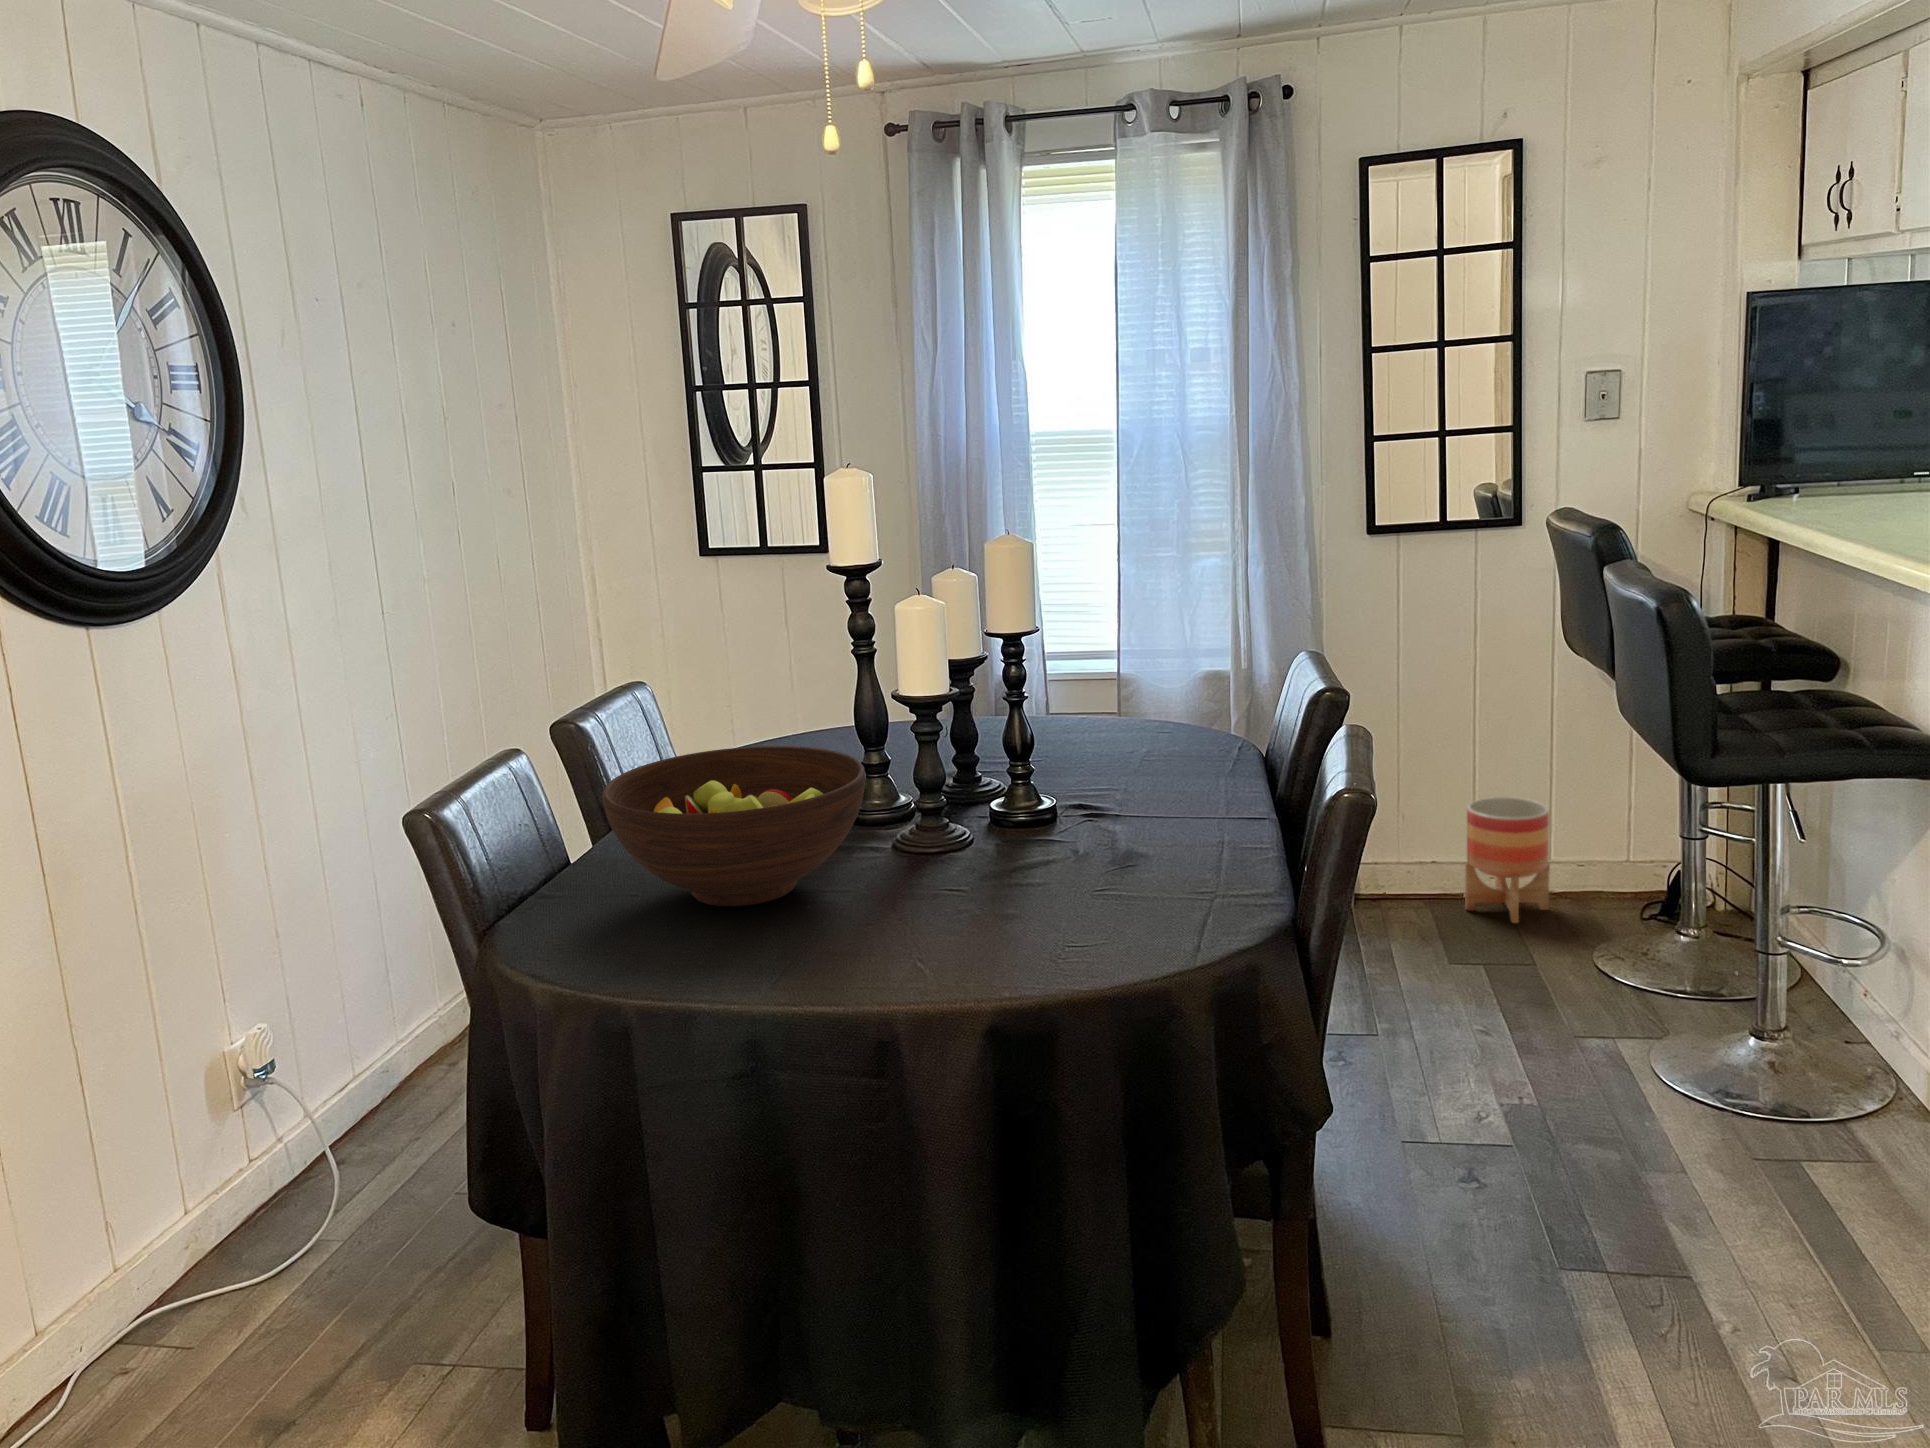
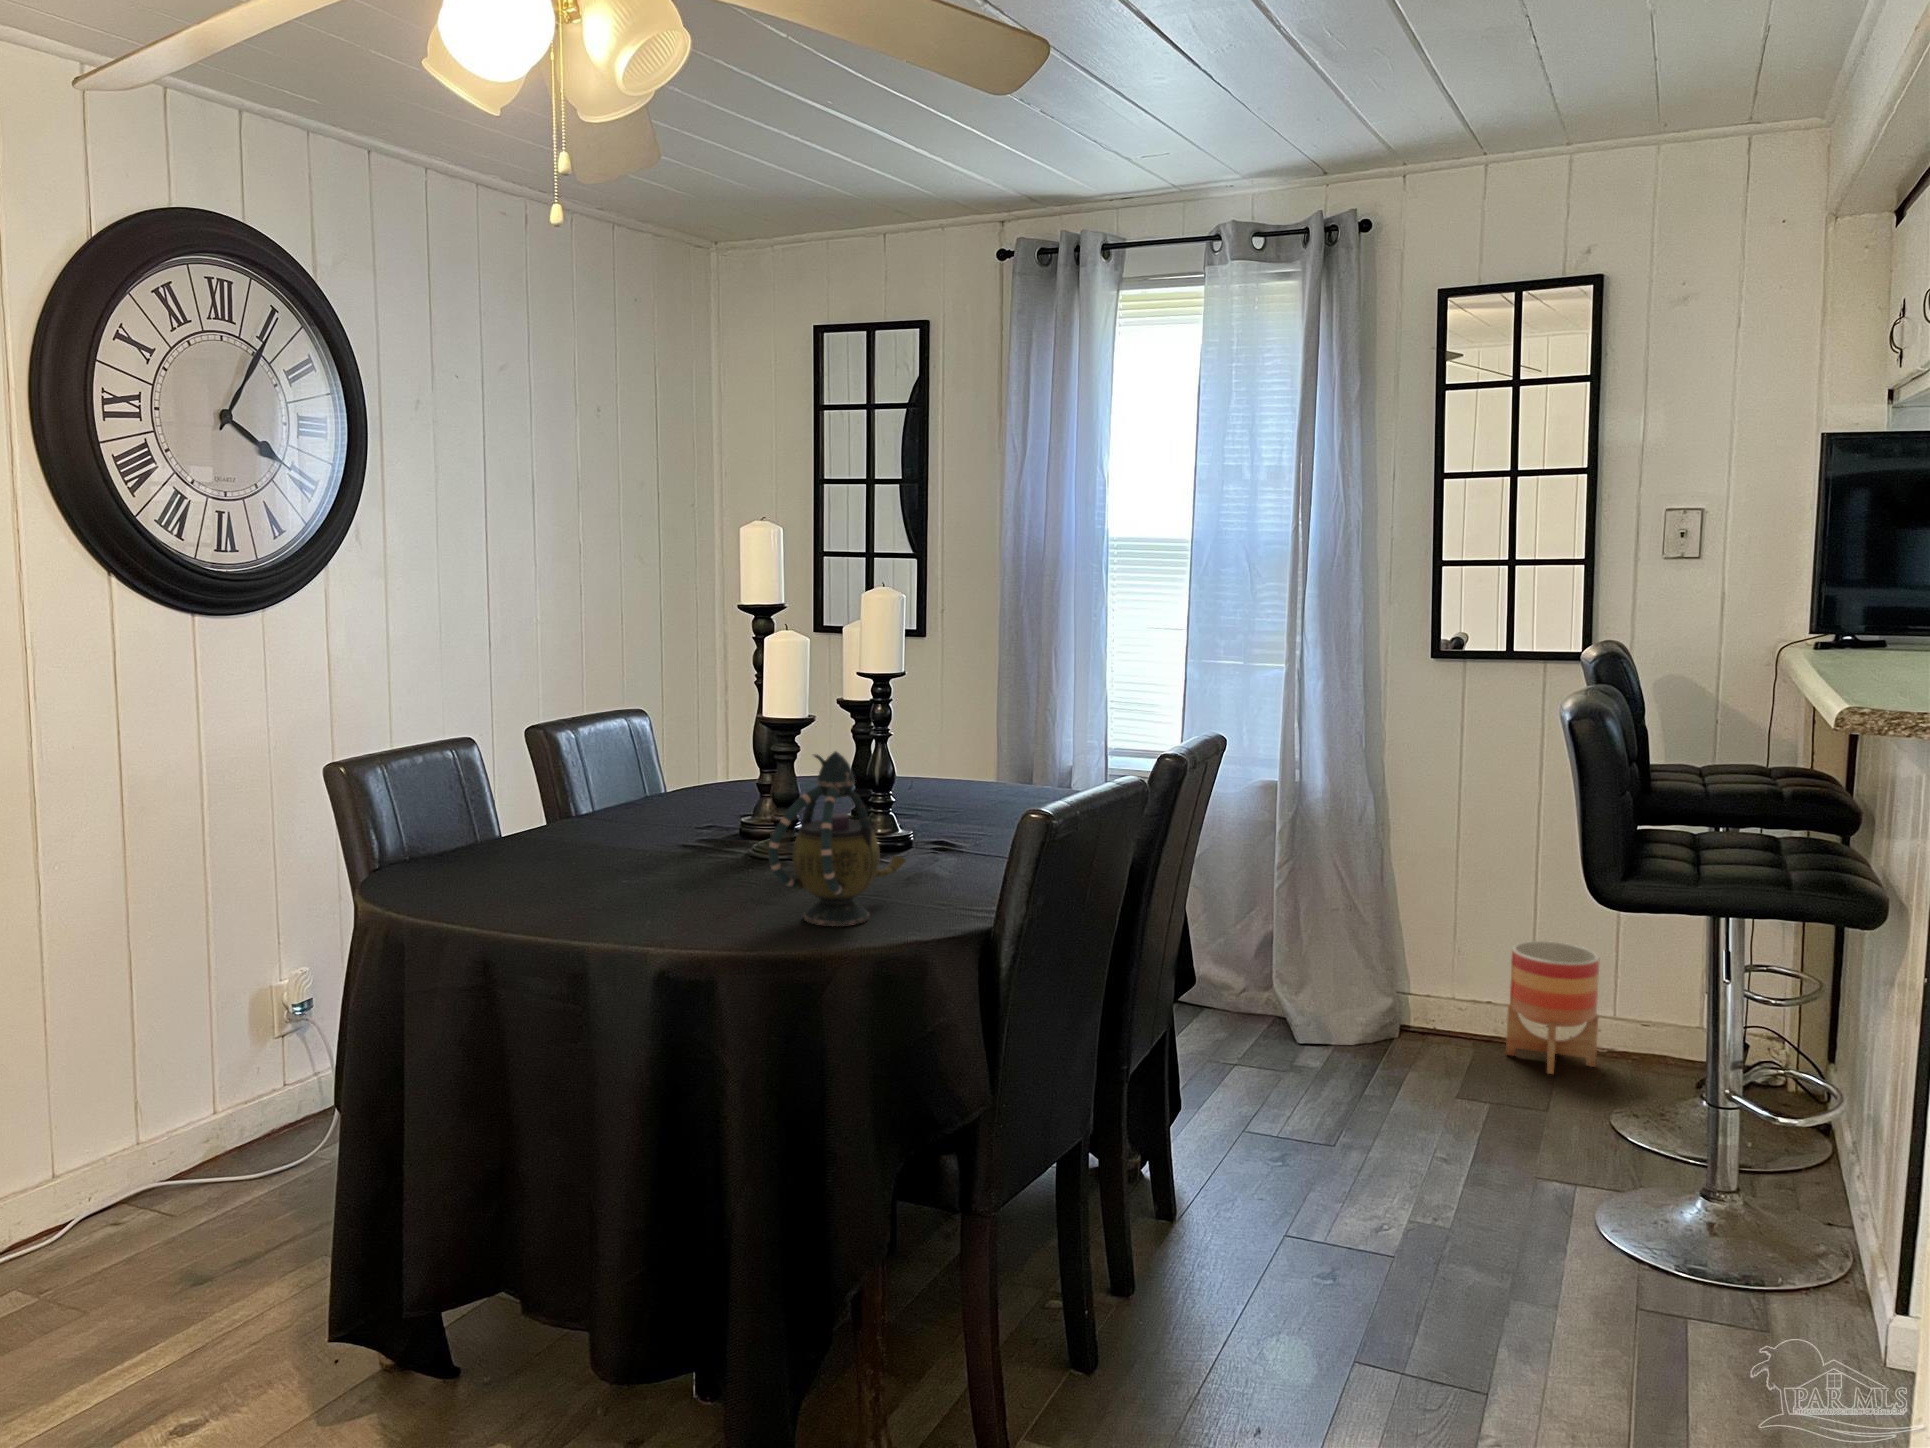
teapot: none [1020,725,1123,913] -> present [768,751,905,926]
fruit bowl: present [602,746,865,906] -> none [459,756,695,886]

